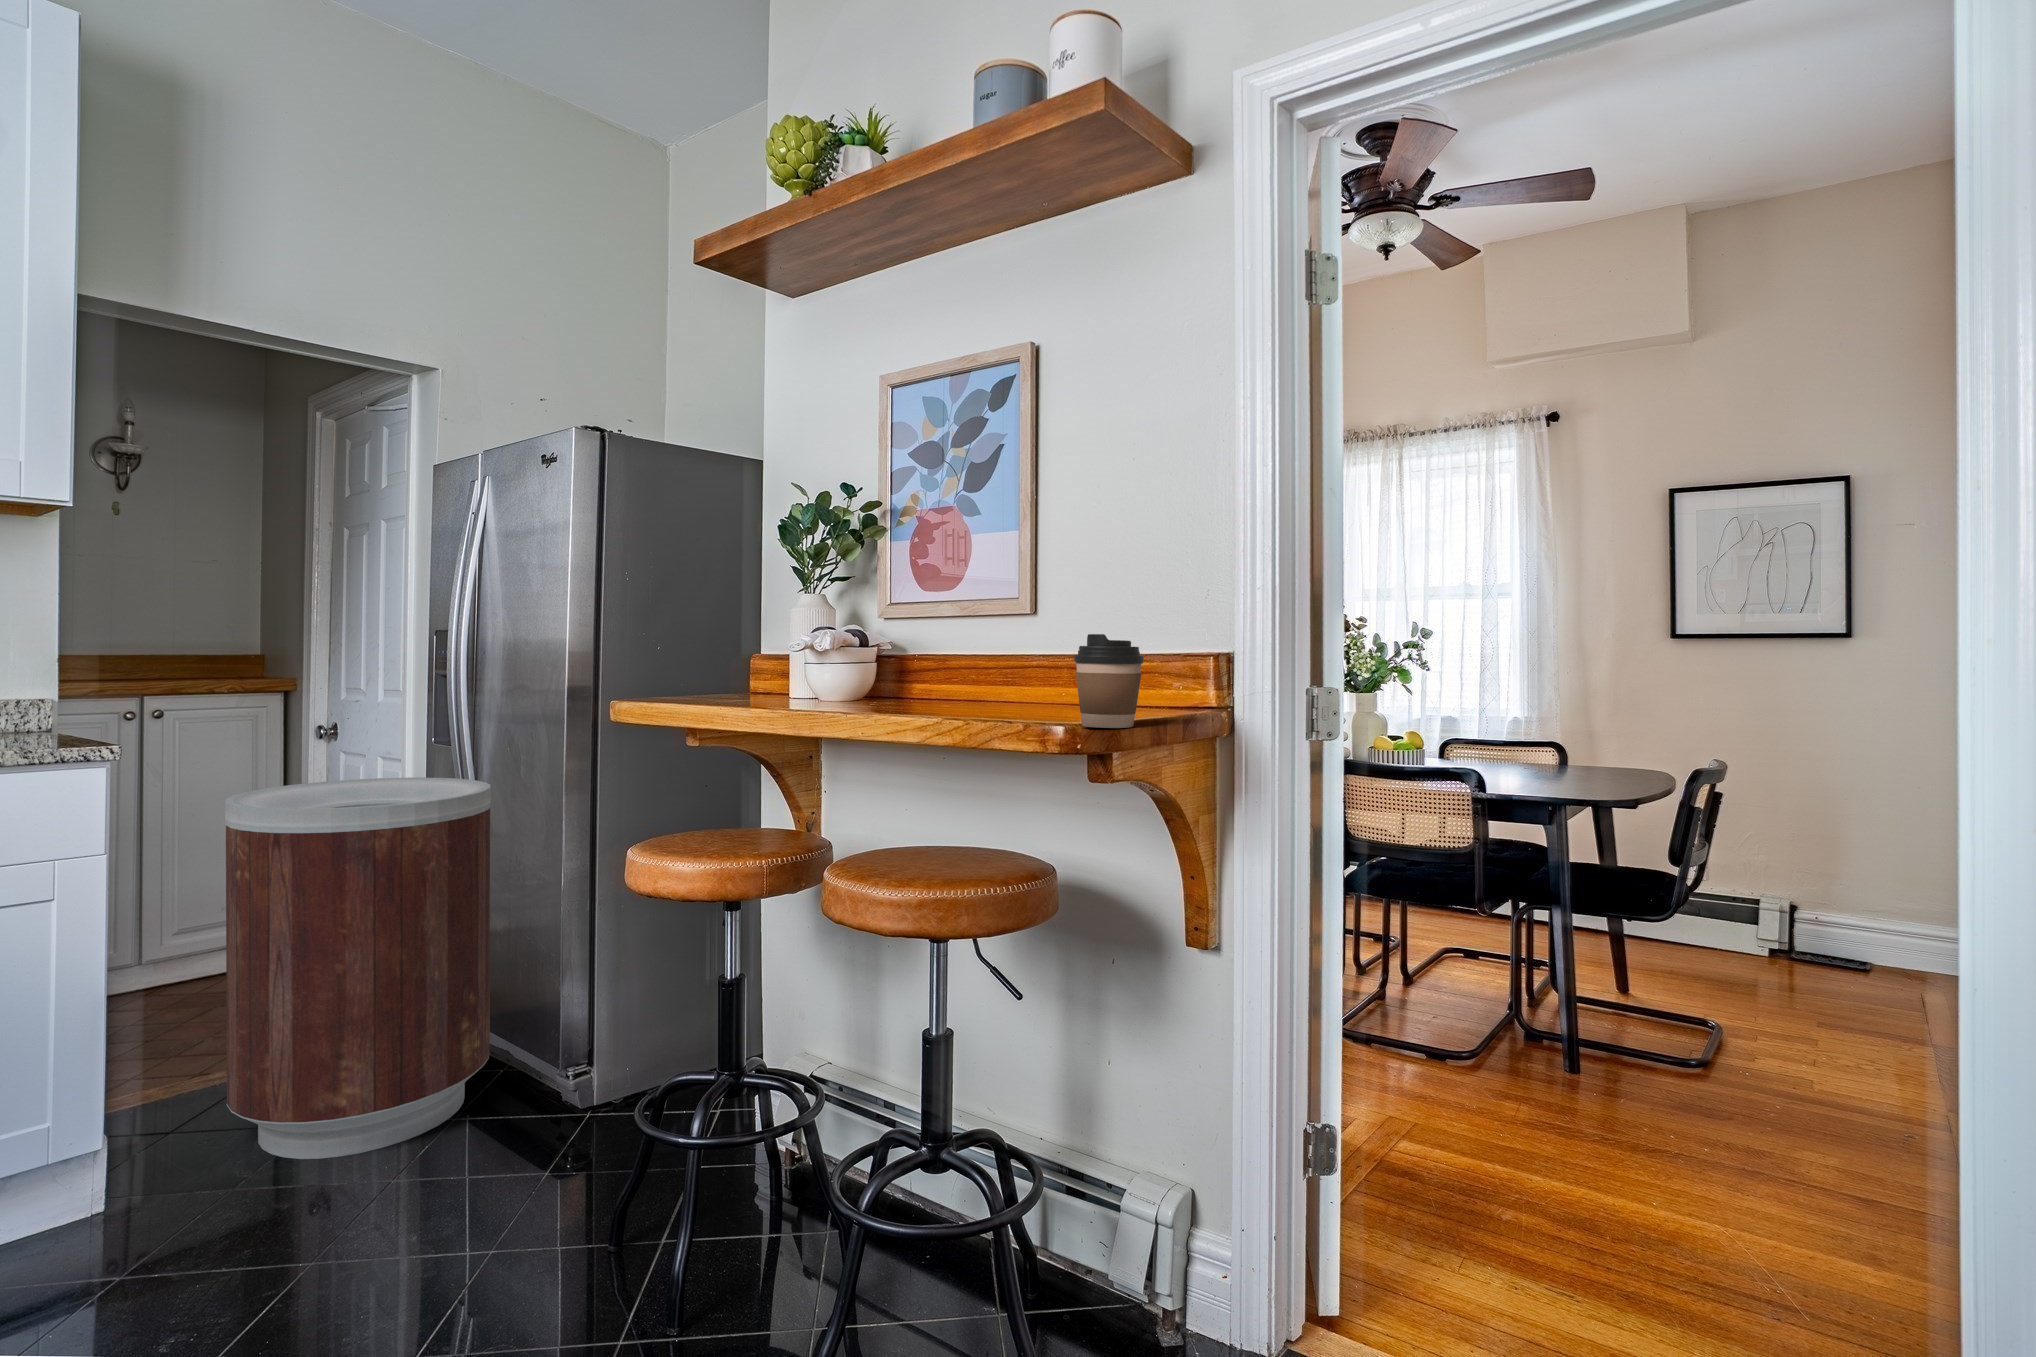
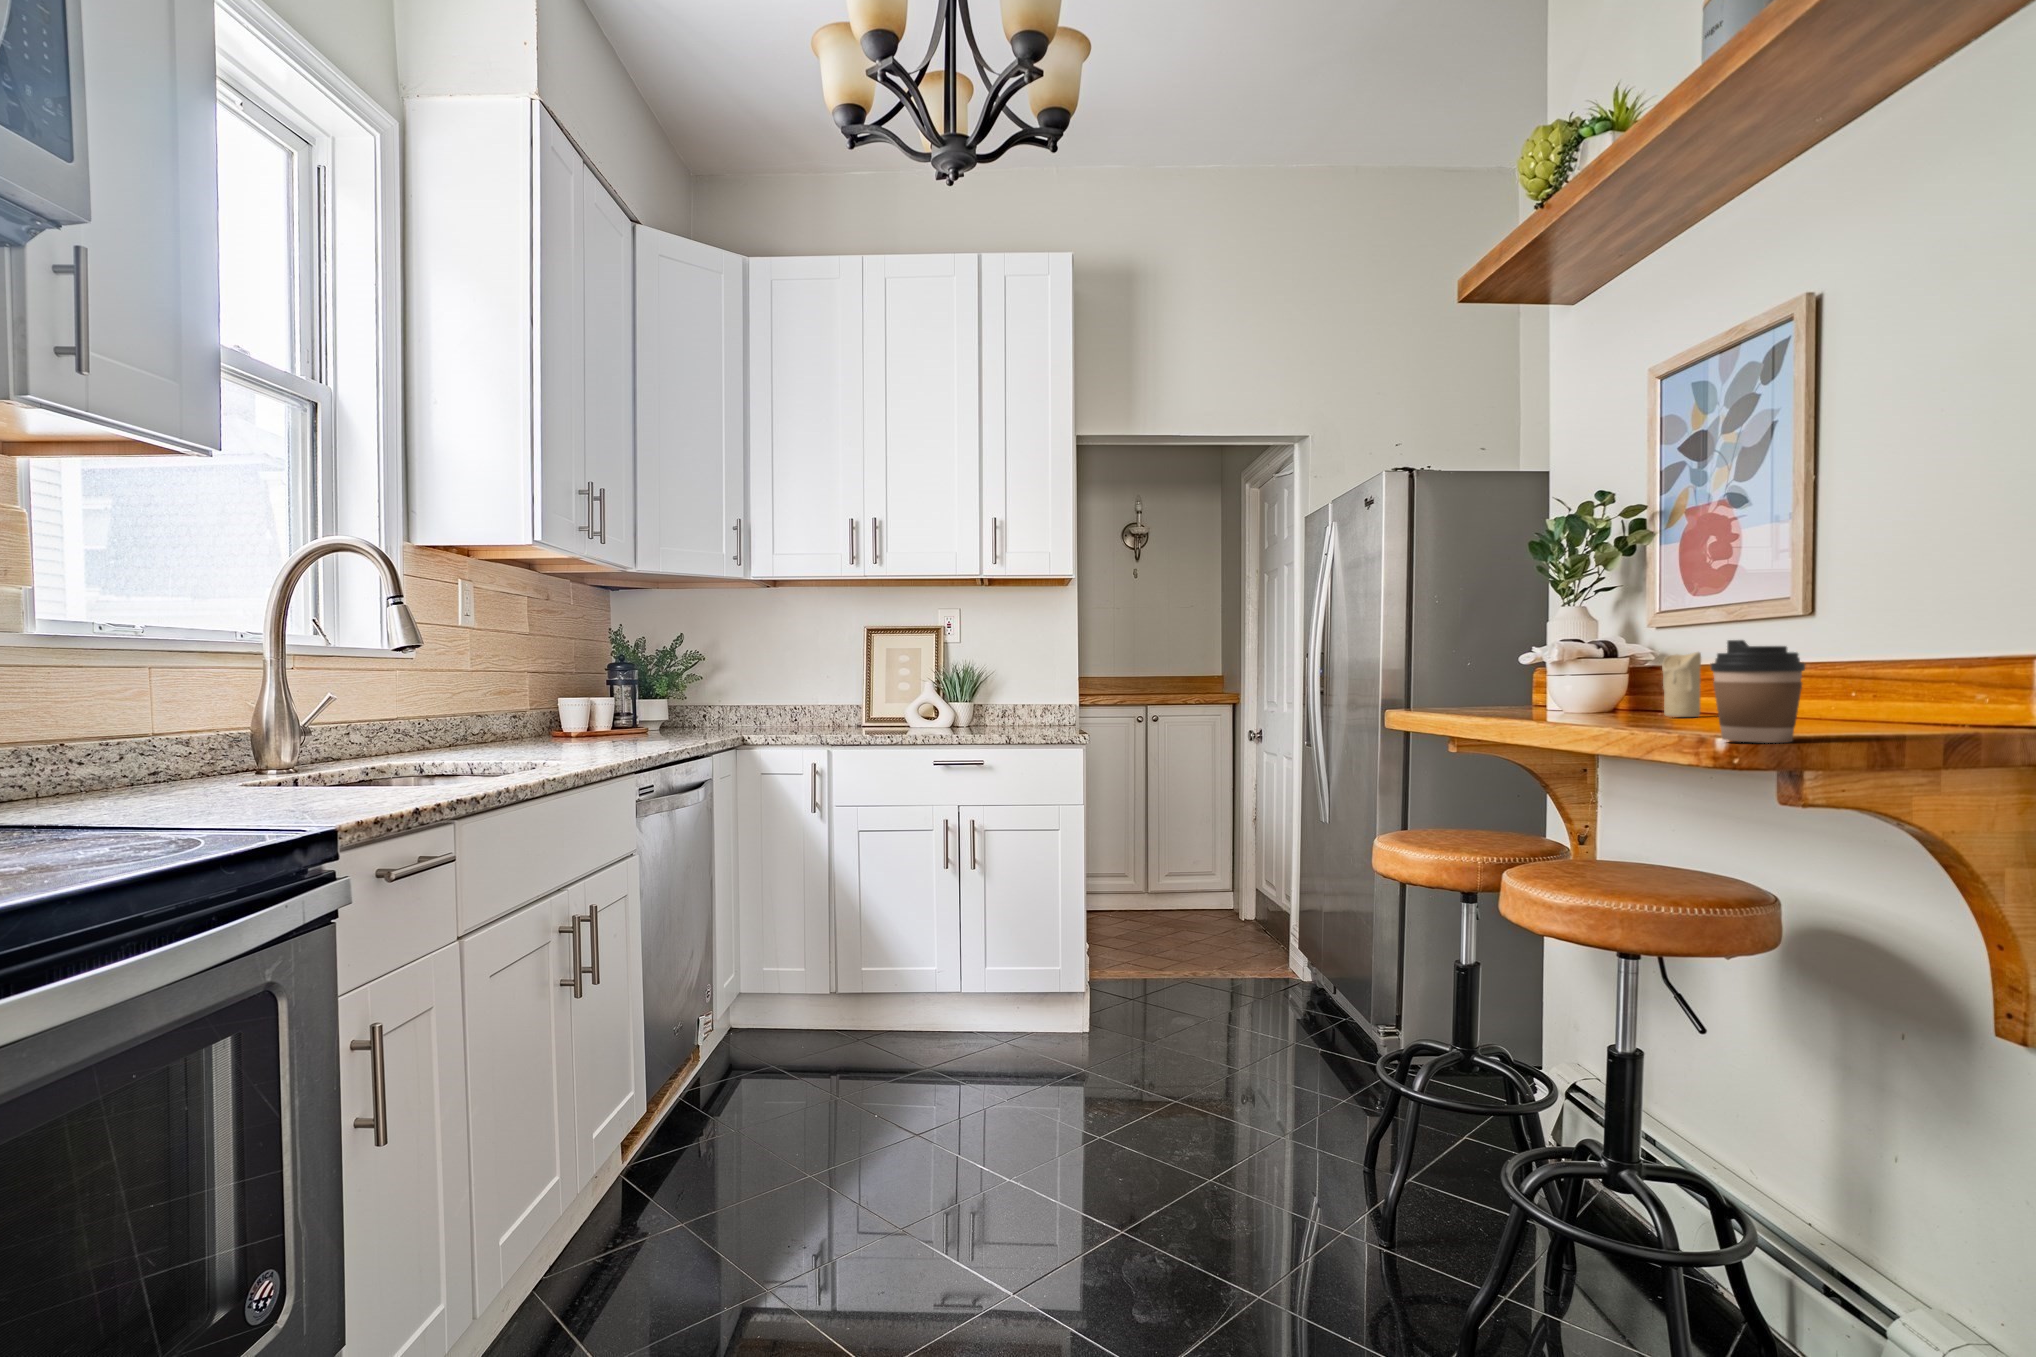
candle: none [904,643,934,703] -> present [1662,652,1701,717]
trash can: present [225,777,491,1159] -> none [1160,767,1332,1049]

